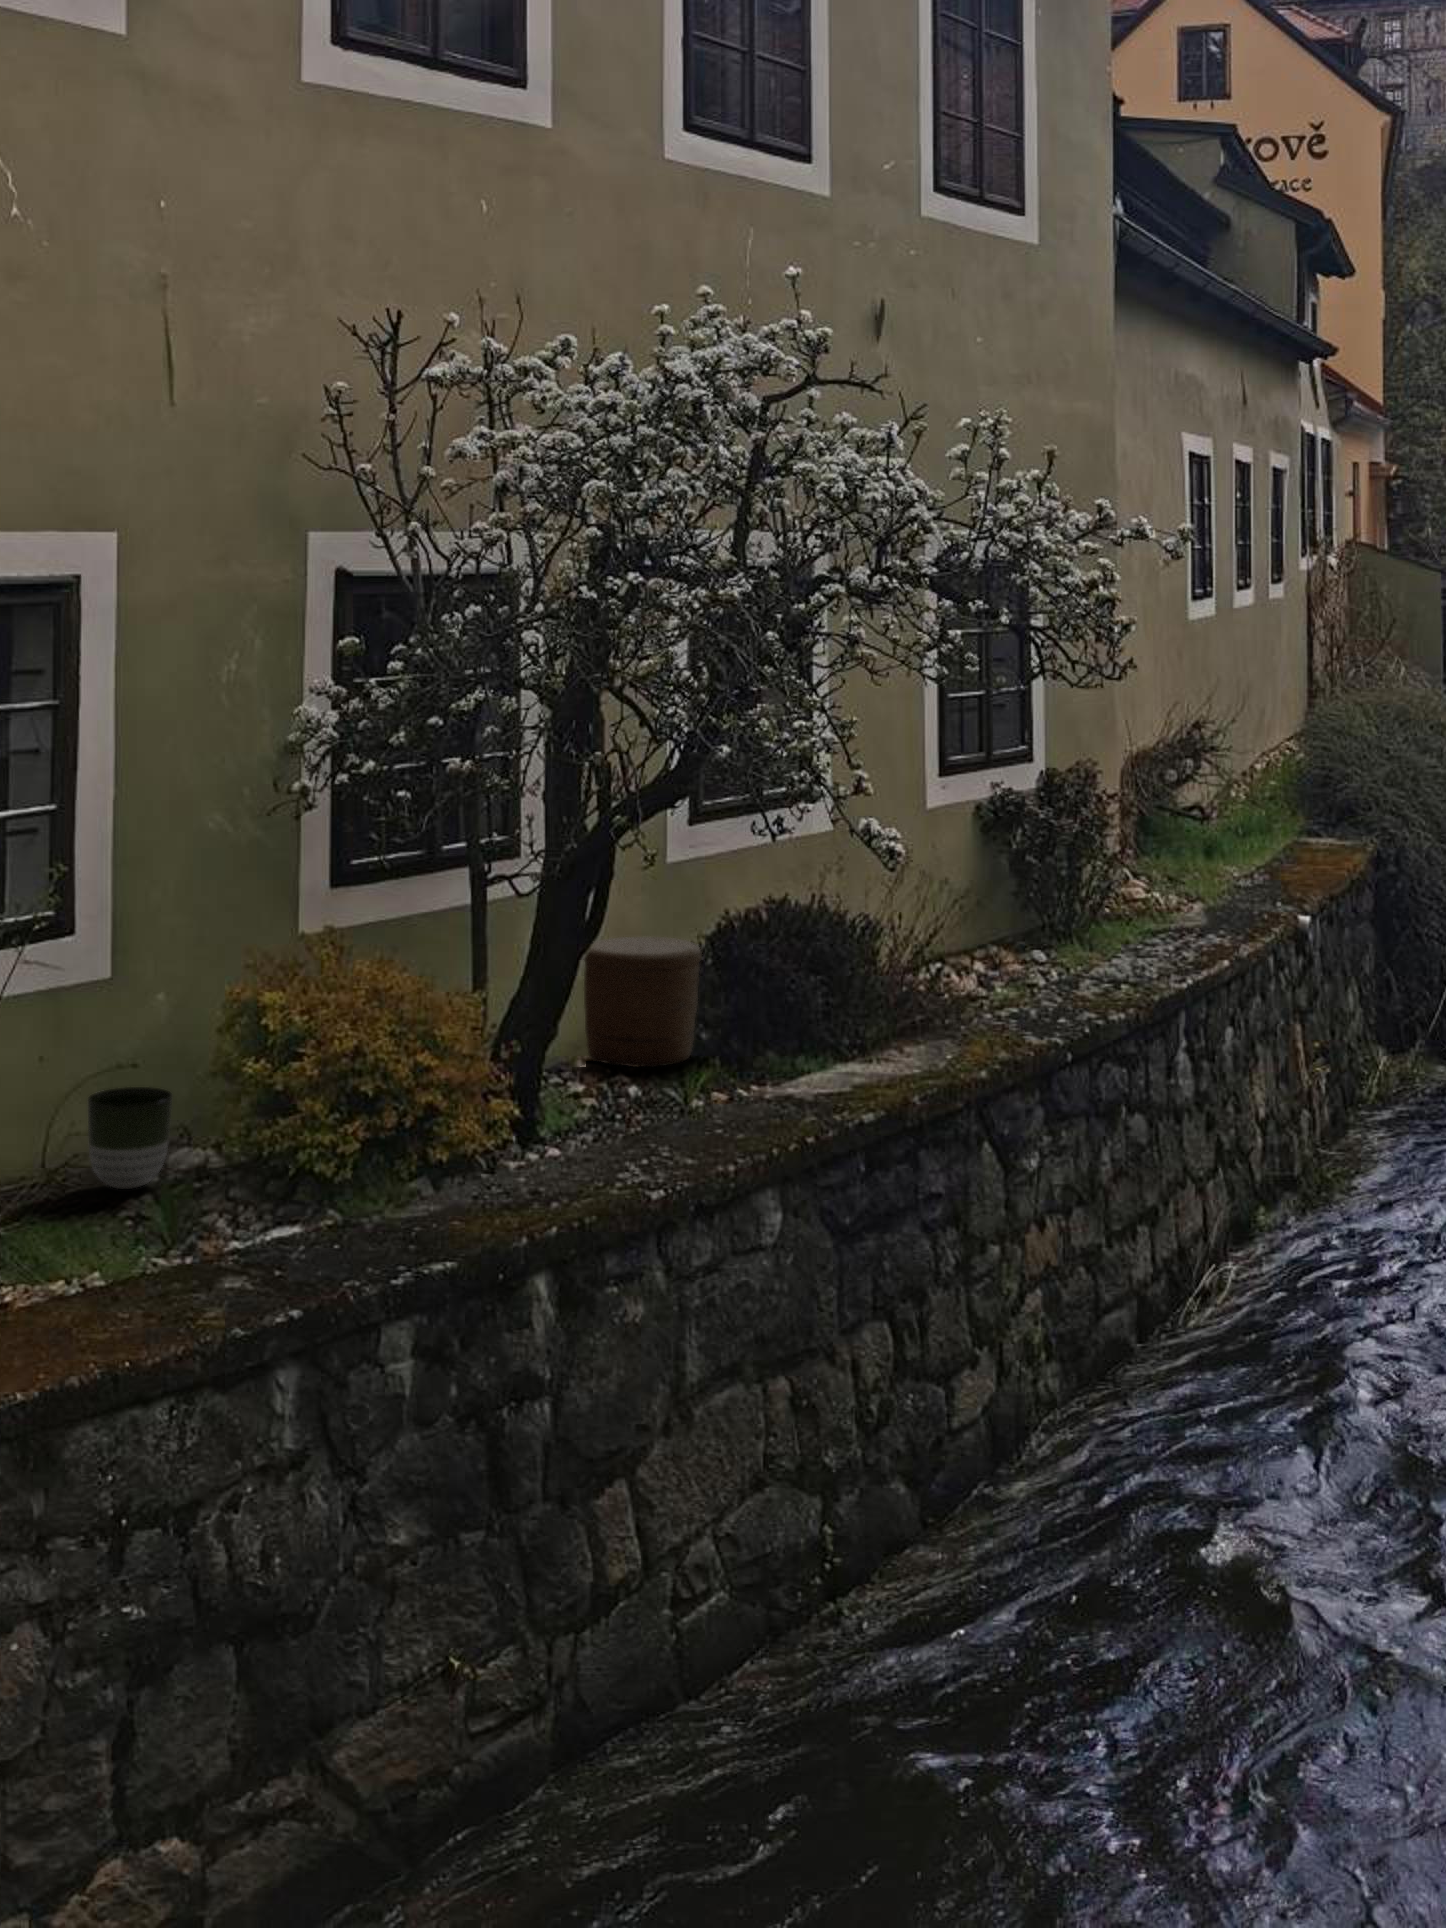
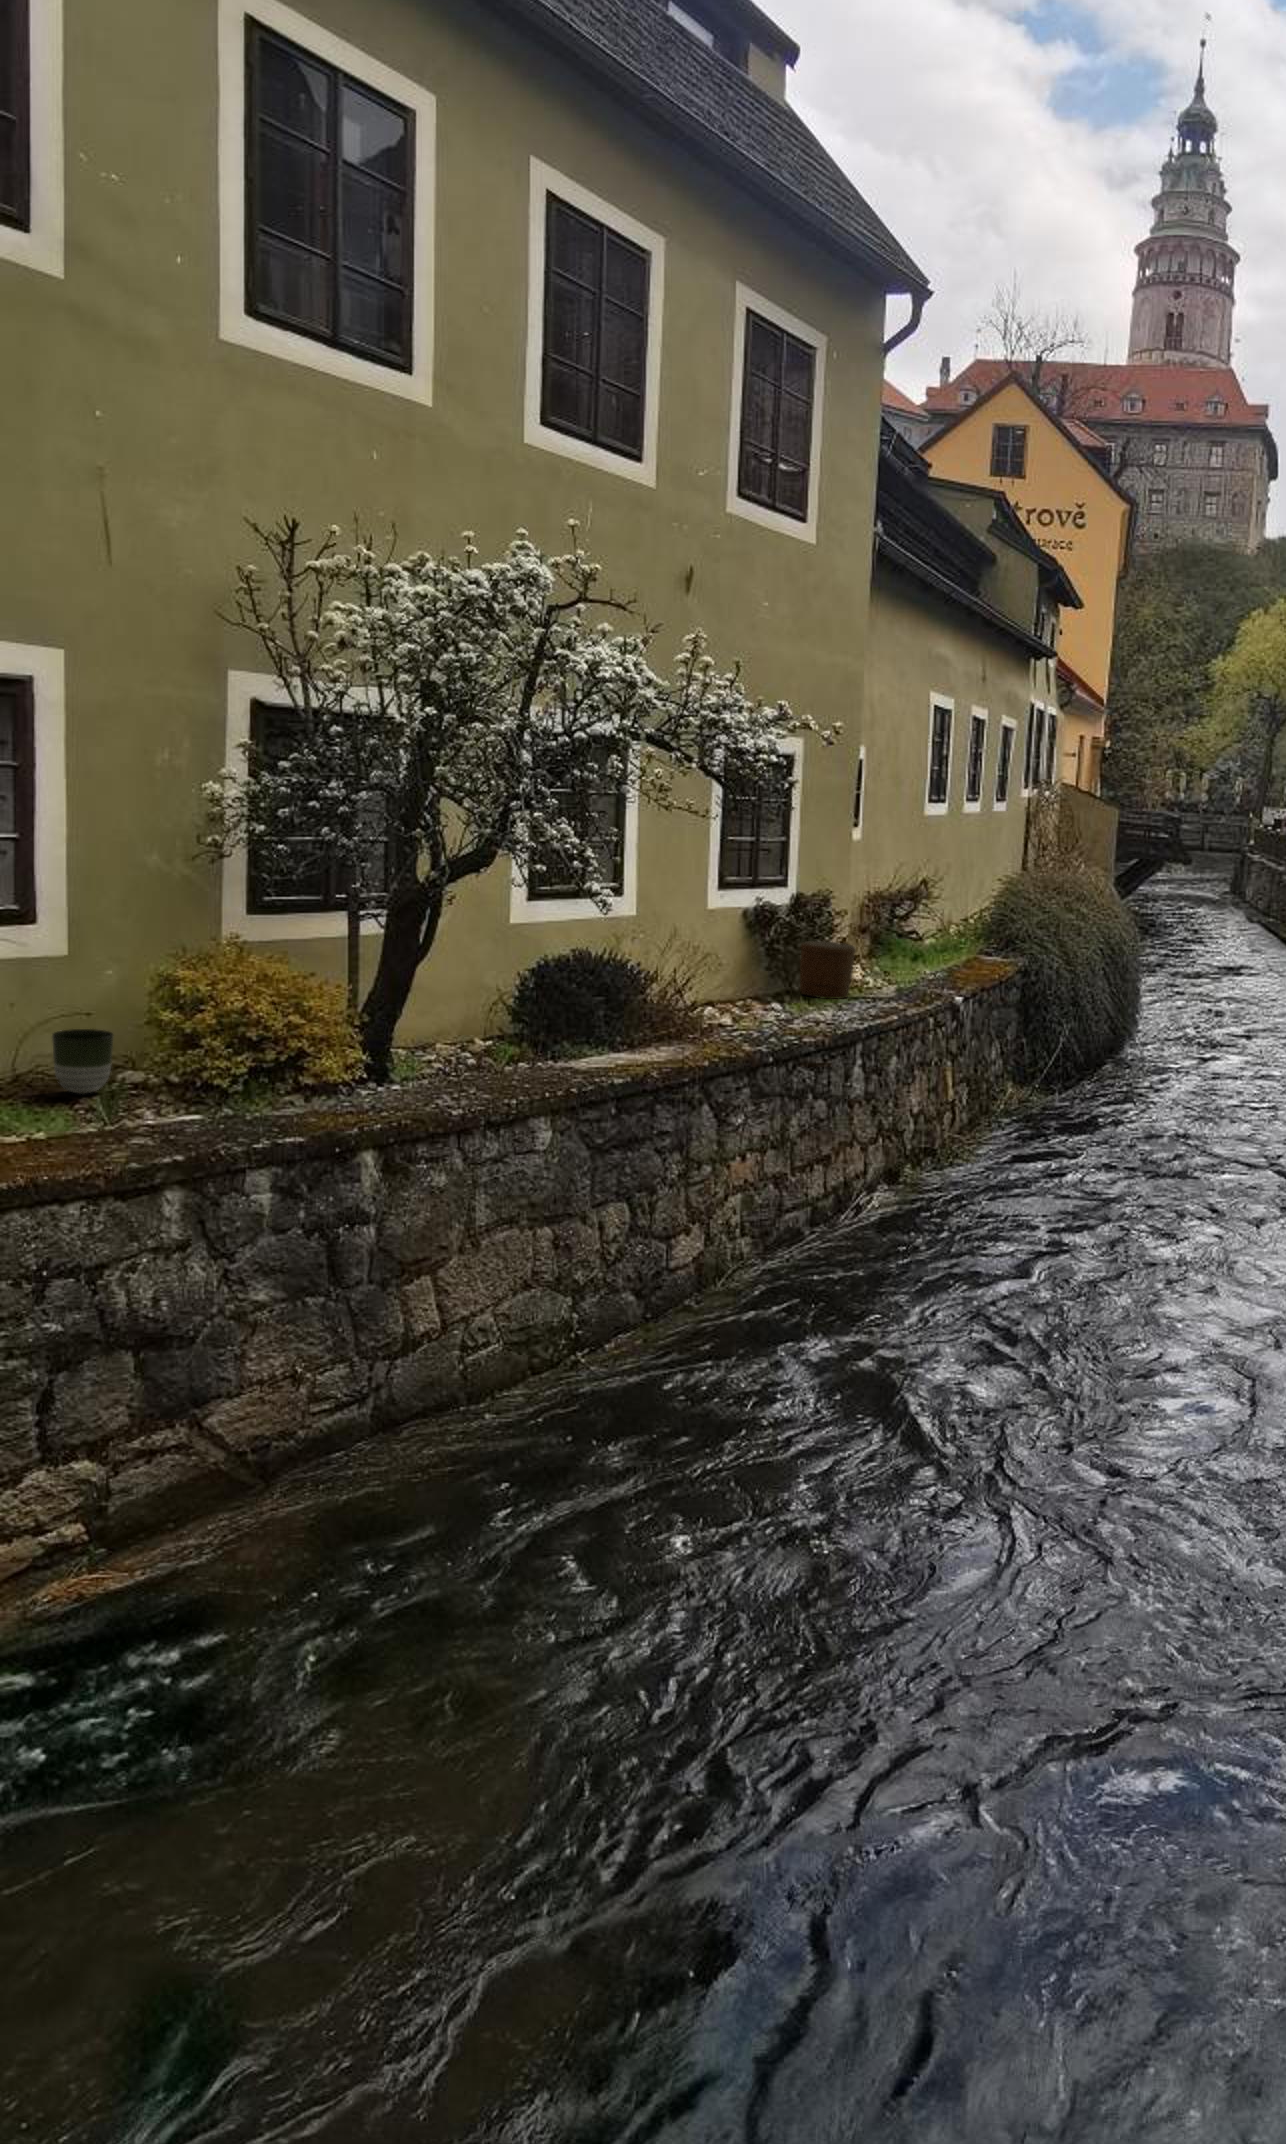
woven basket: present [583,937,702,1067] -> present [800,941,856,999]

